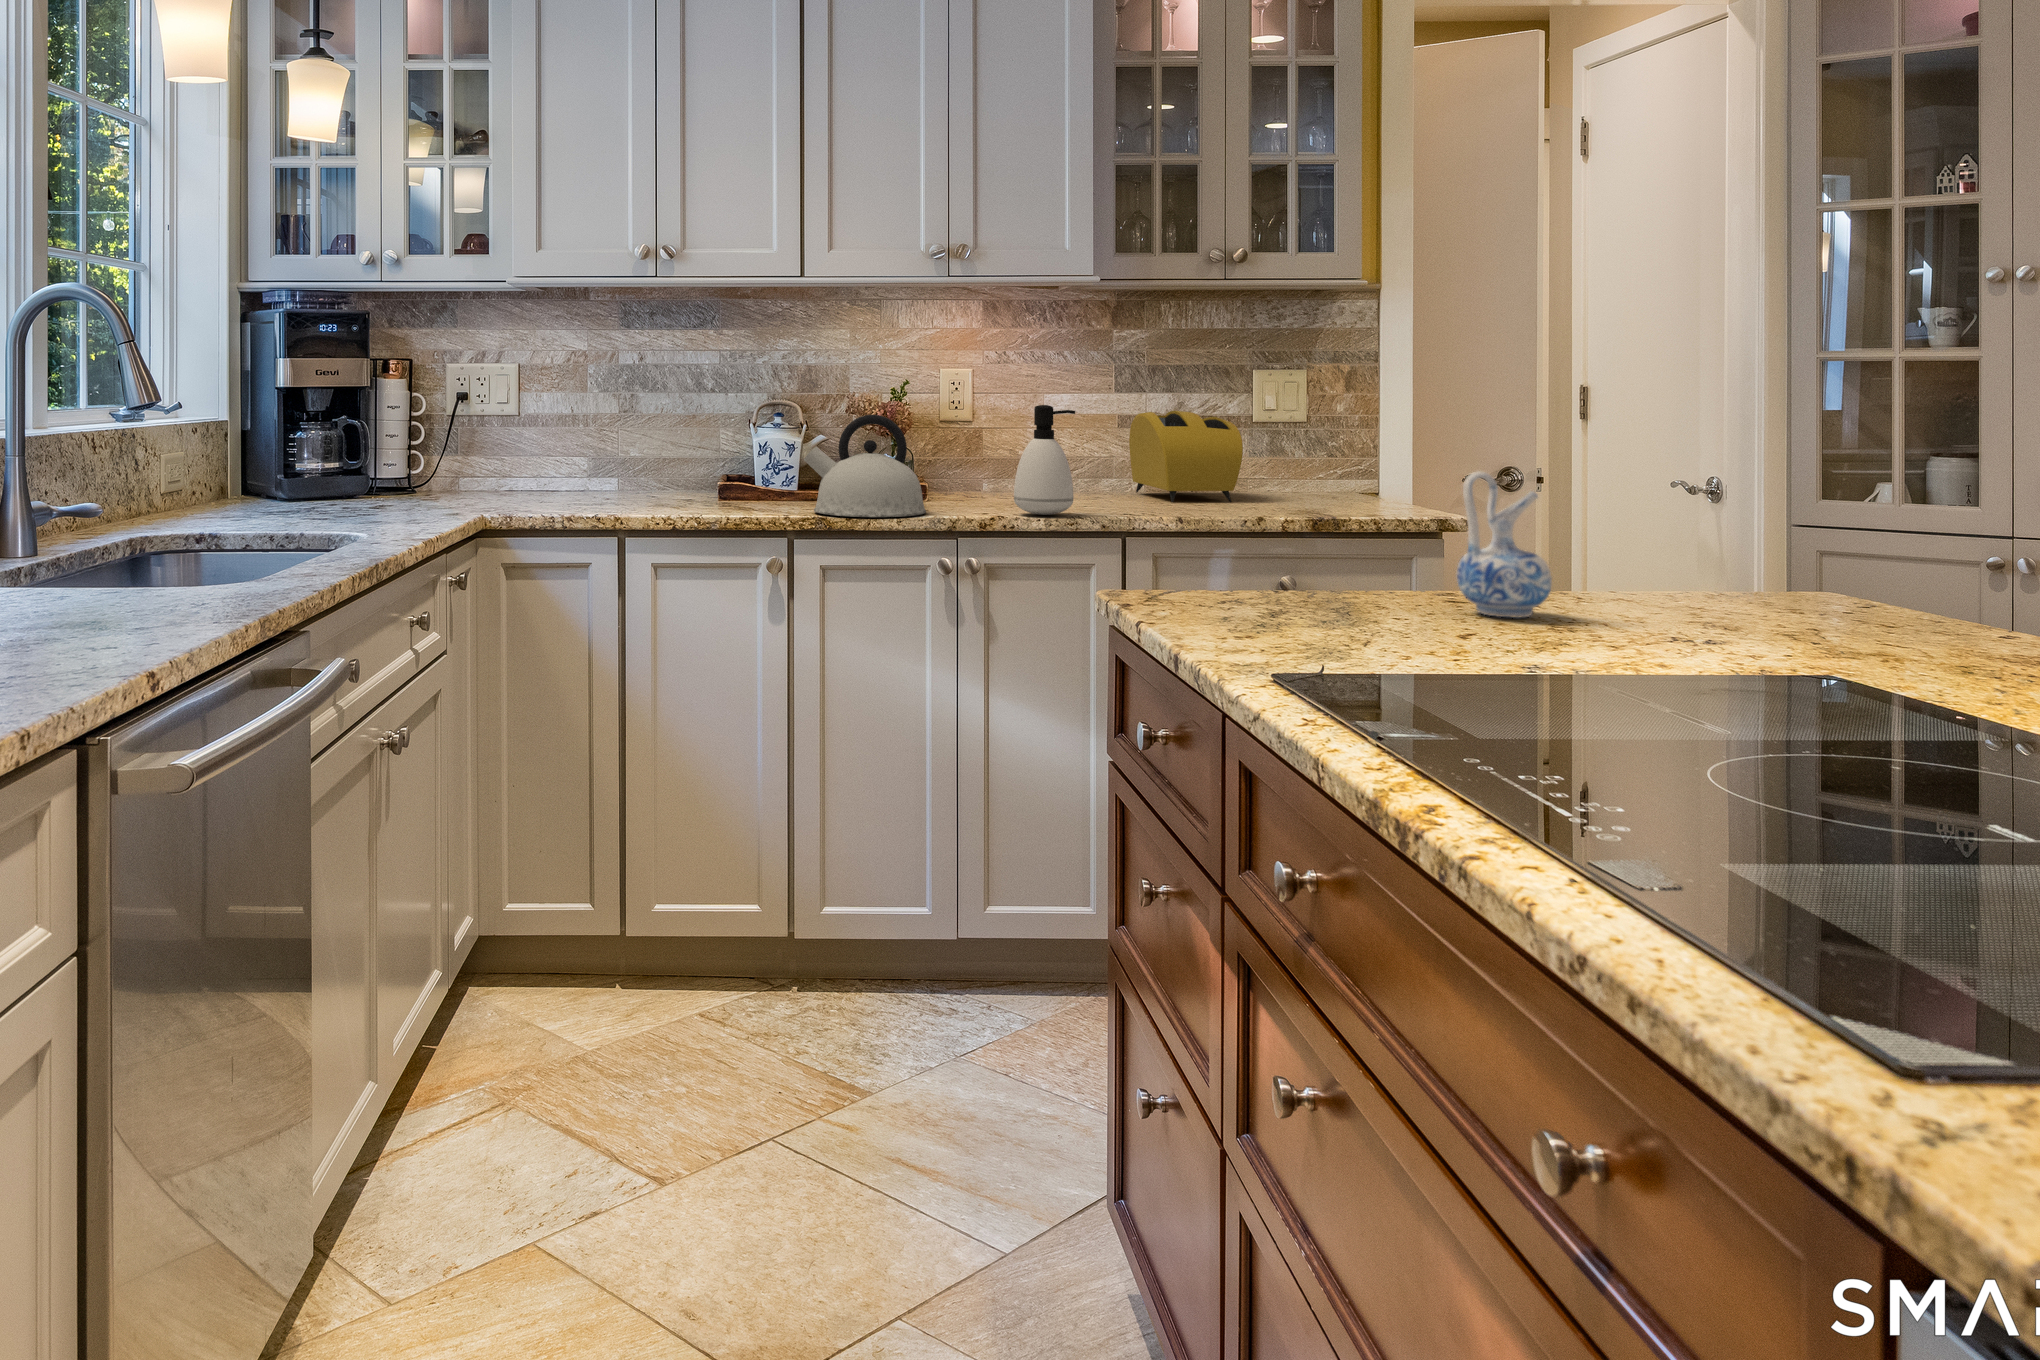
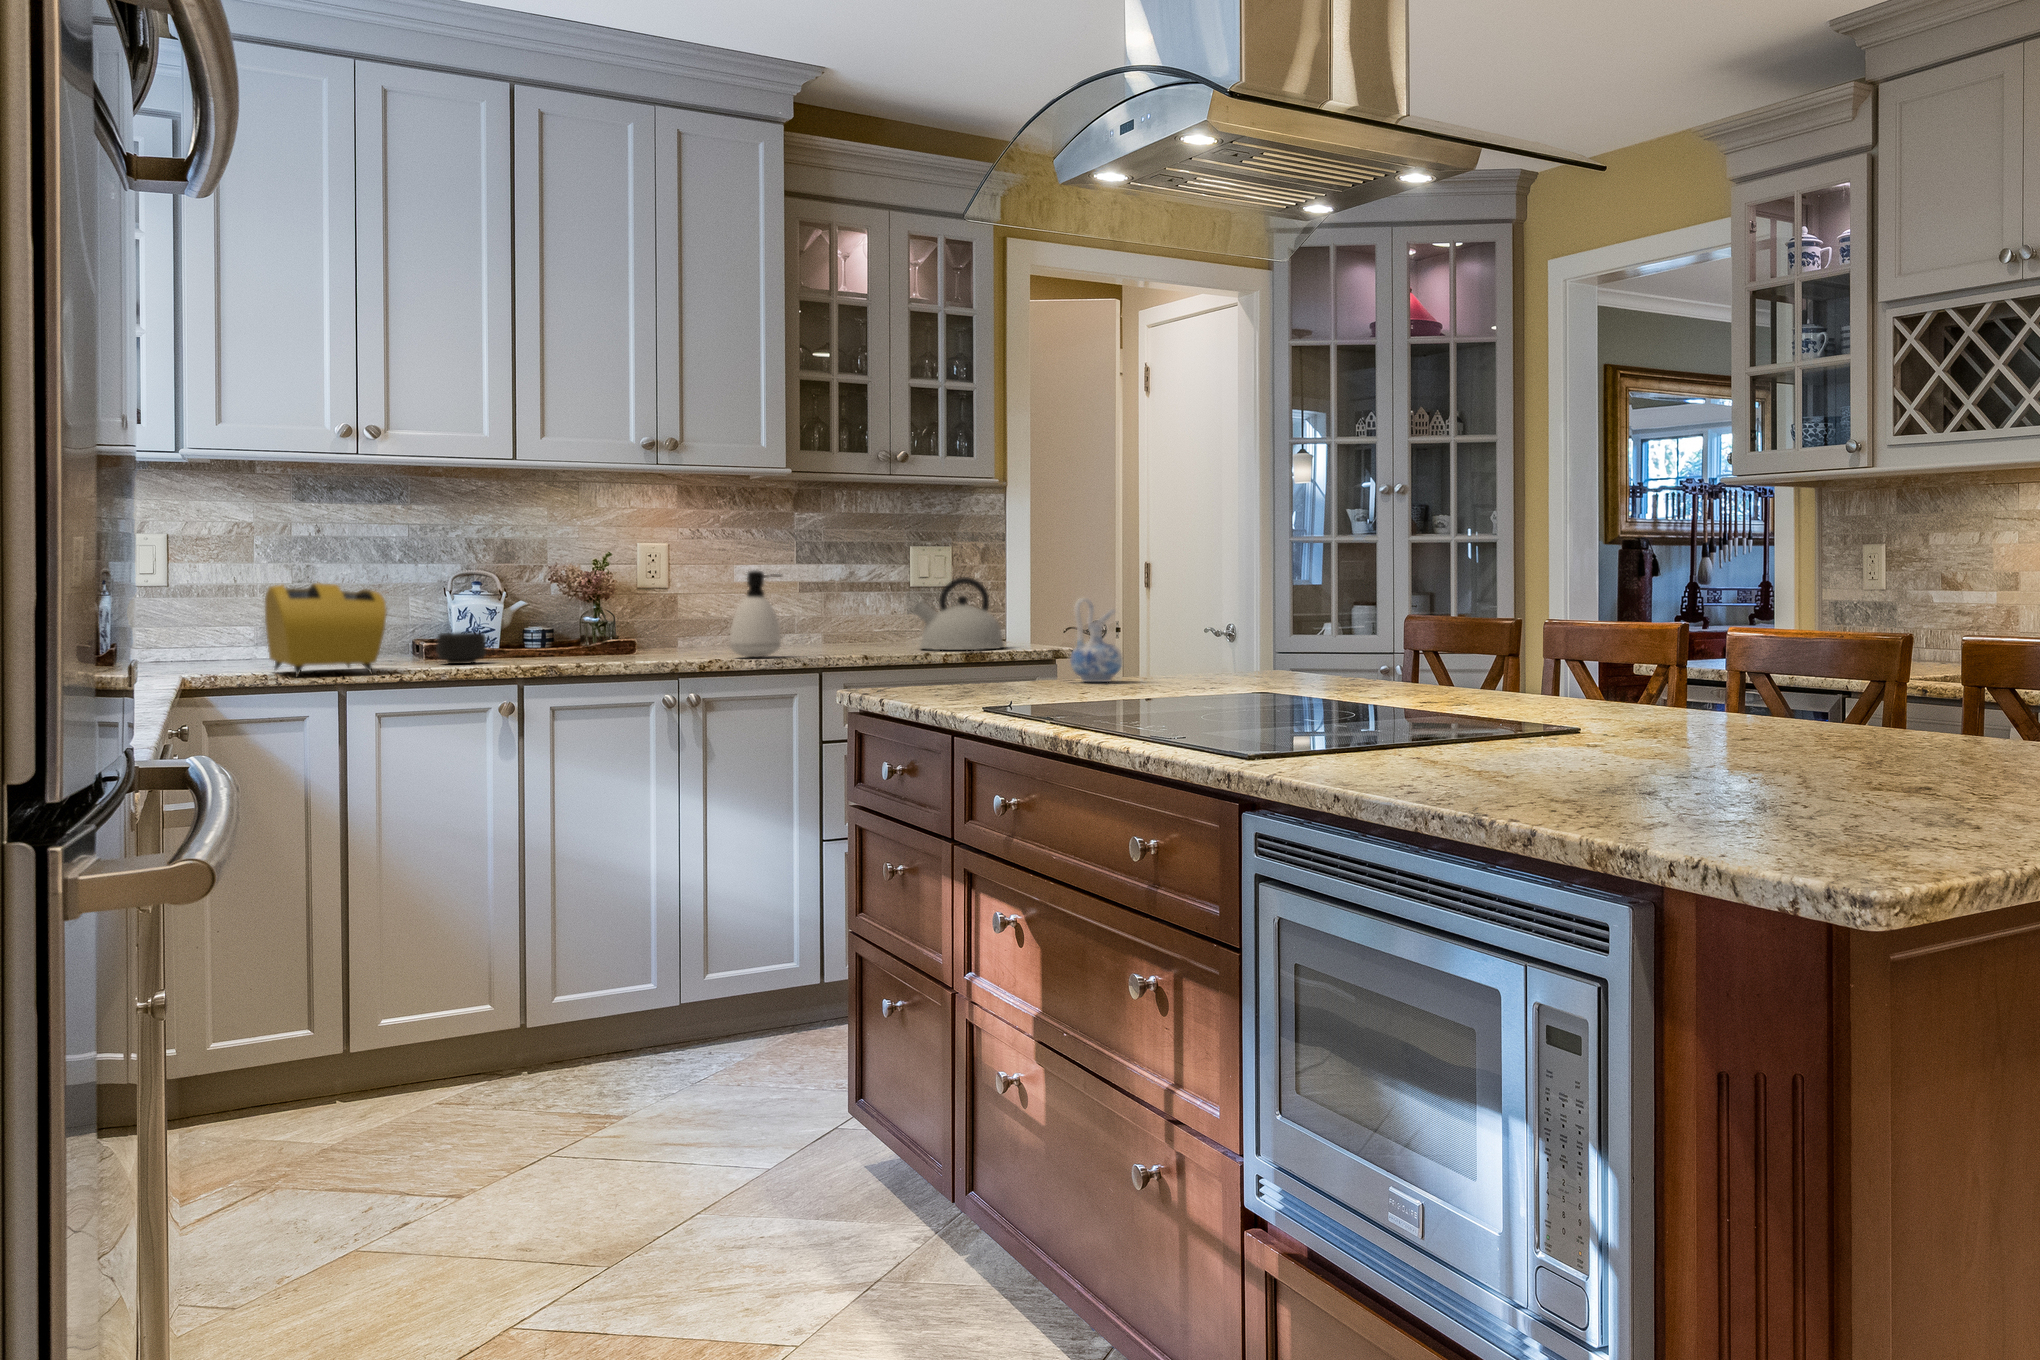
toaster: present [1129,411,1243,502] -> present [265,583,387,676]
kettle: present [804,415,926,517] -> present [913,577,1004,650]
mug: none [720,471,775,507] -> present [436,632,487,664]

